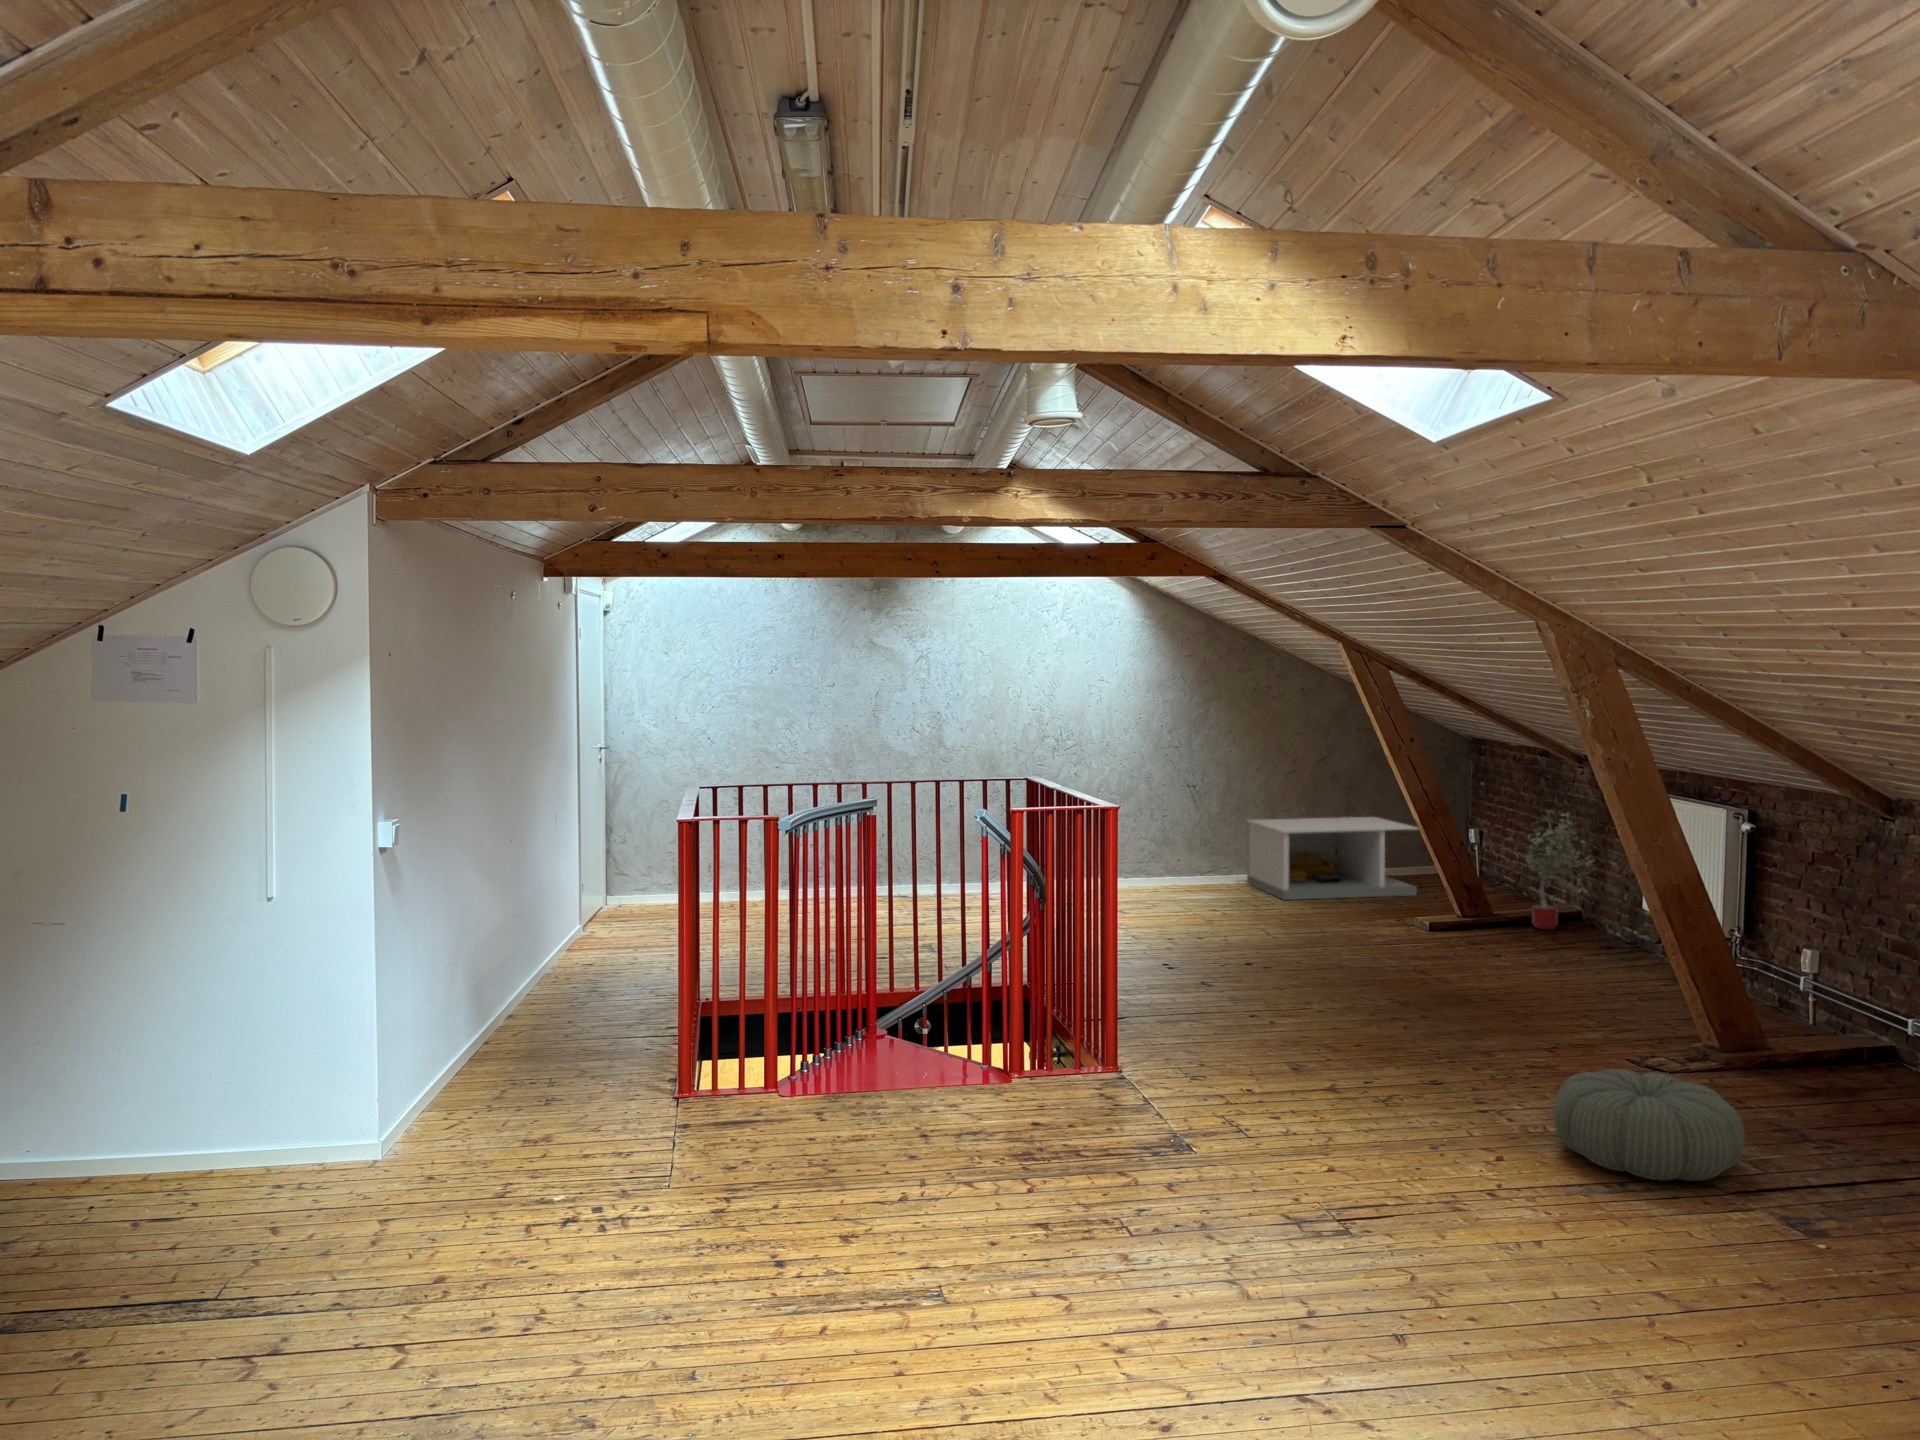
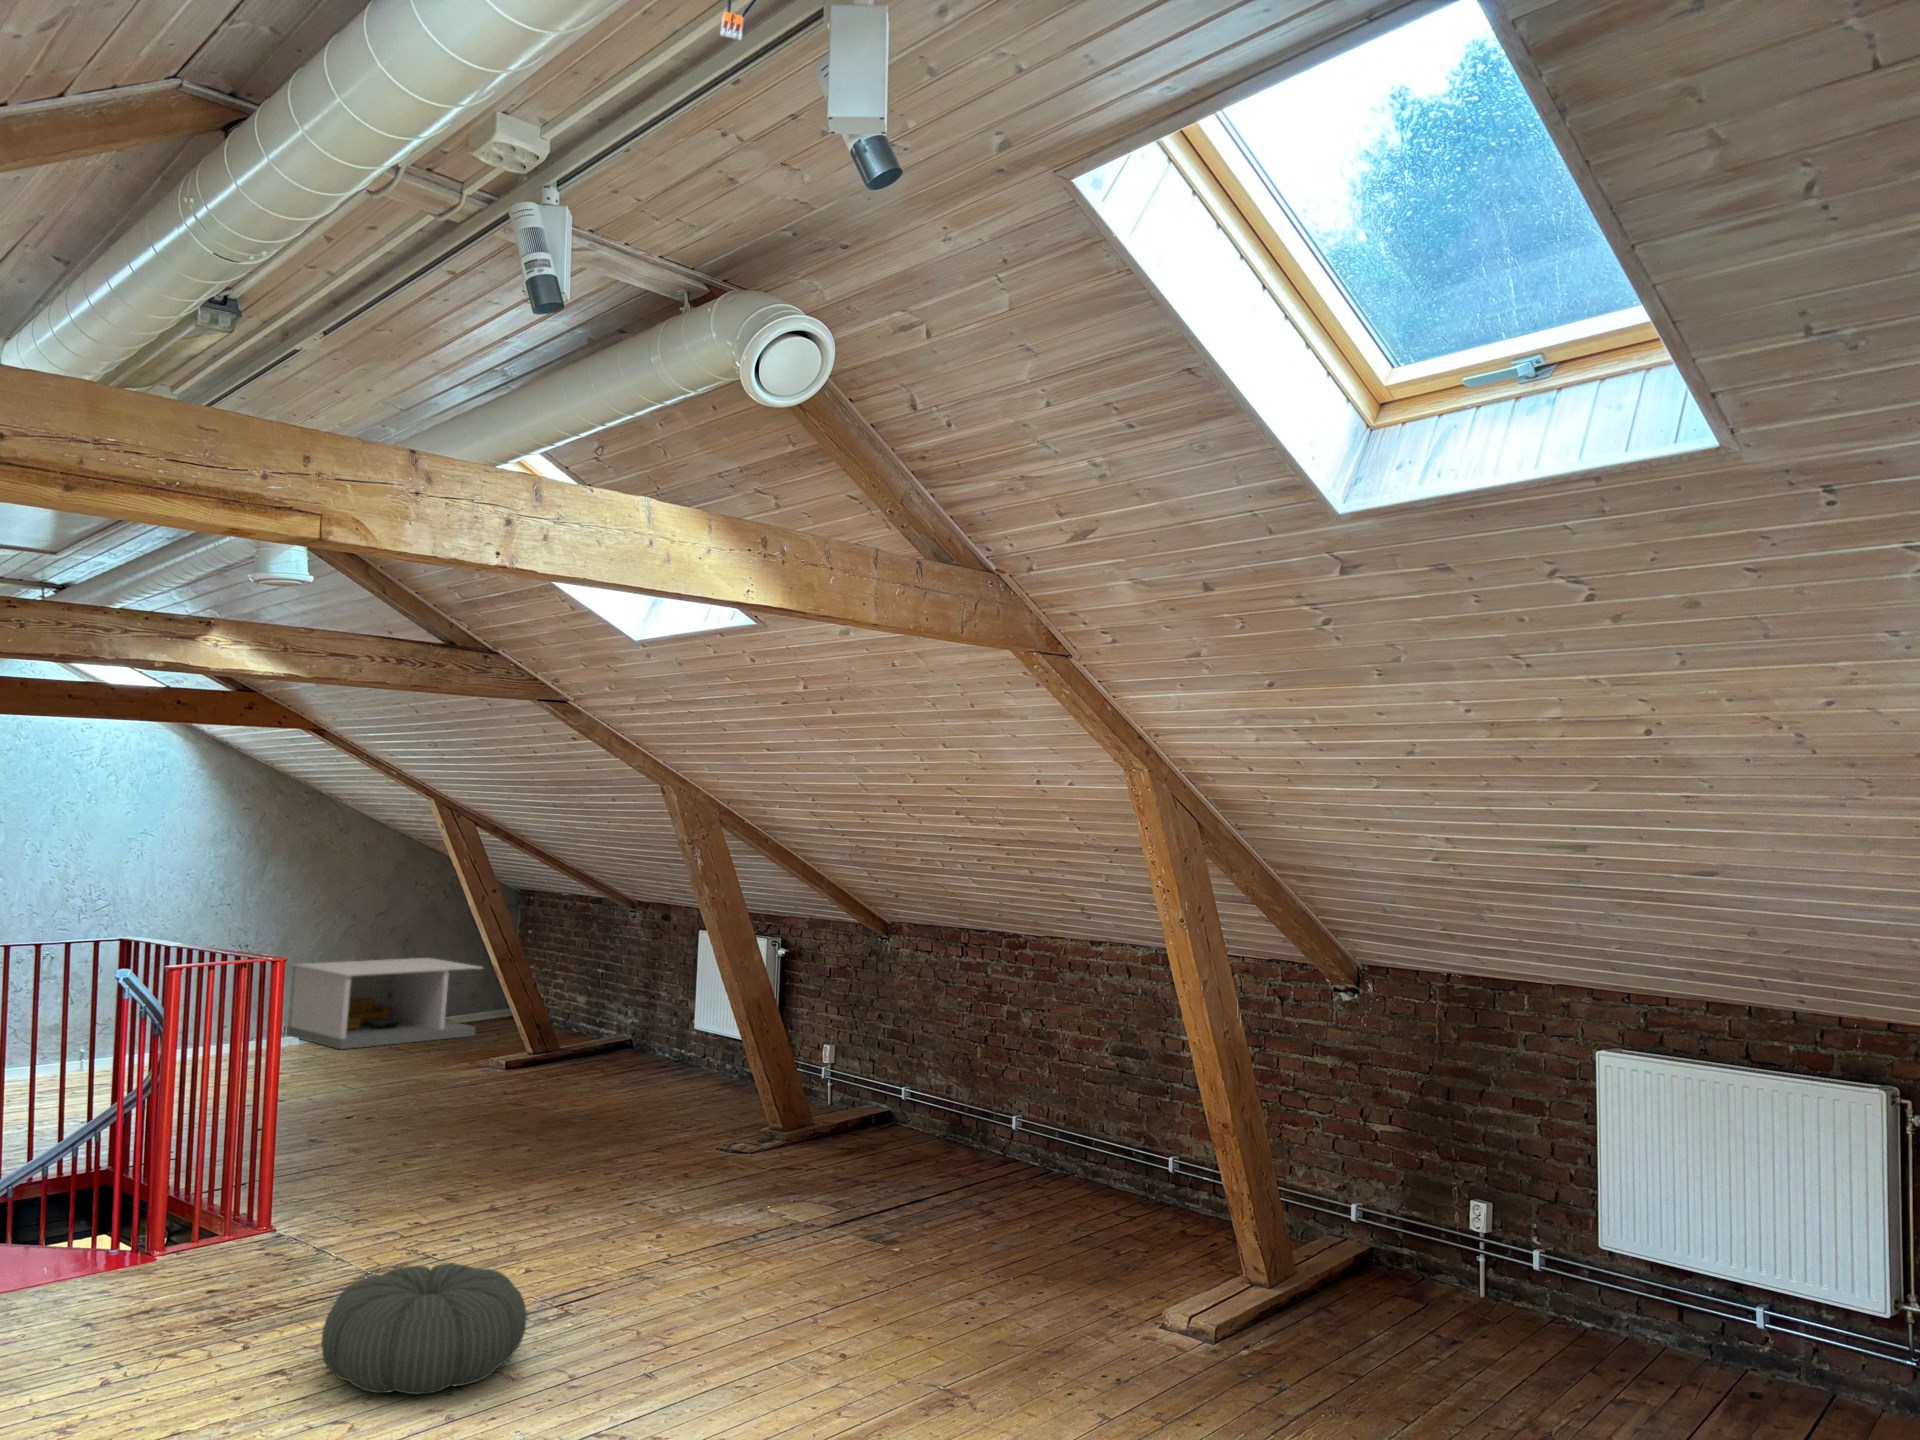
potted tree: present [1527,811,1594,930] -> none [588,944,652,1058]
pouf: present [1554,1069,1745,1181] -> present [321,1263,527,1394]

